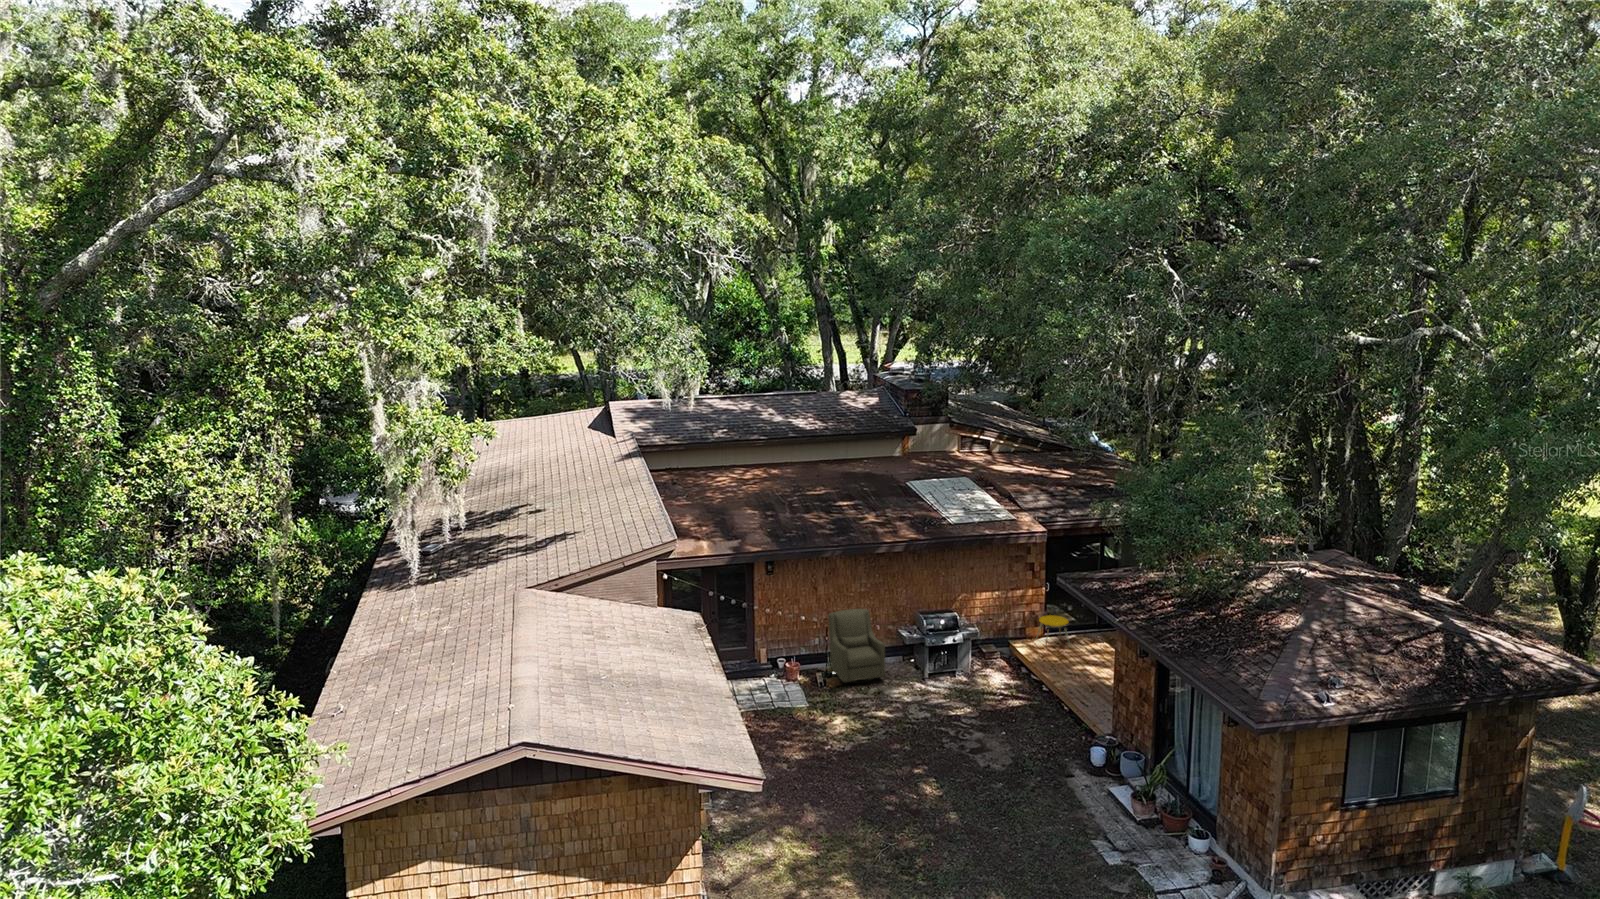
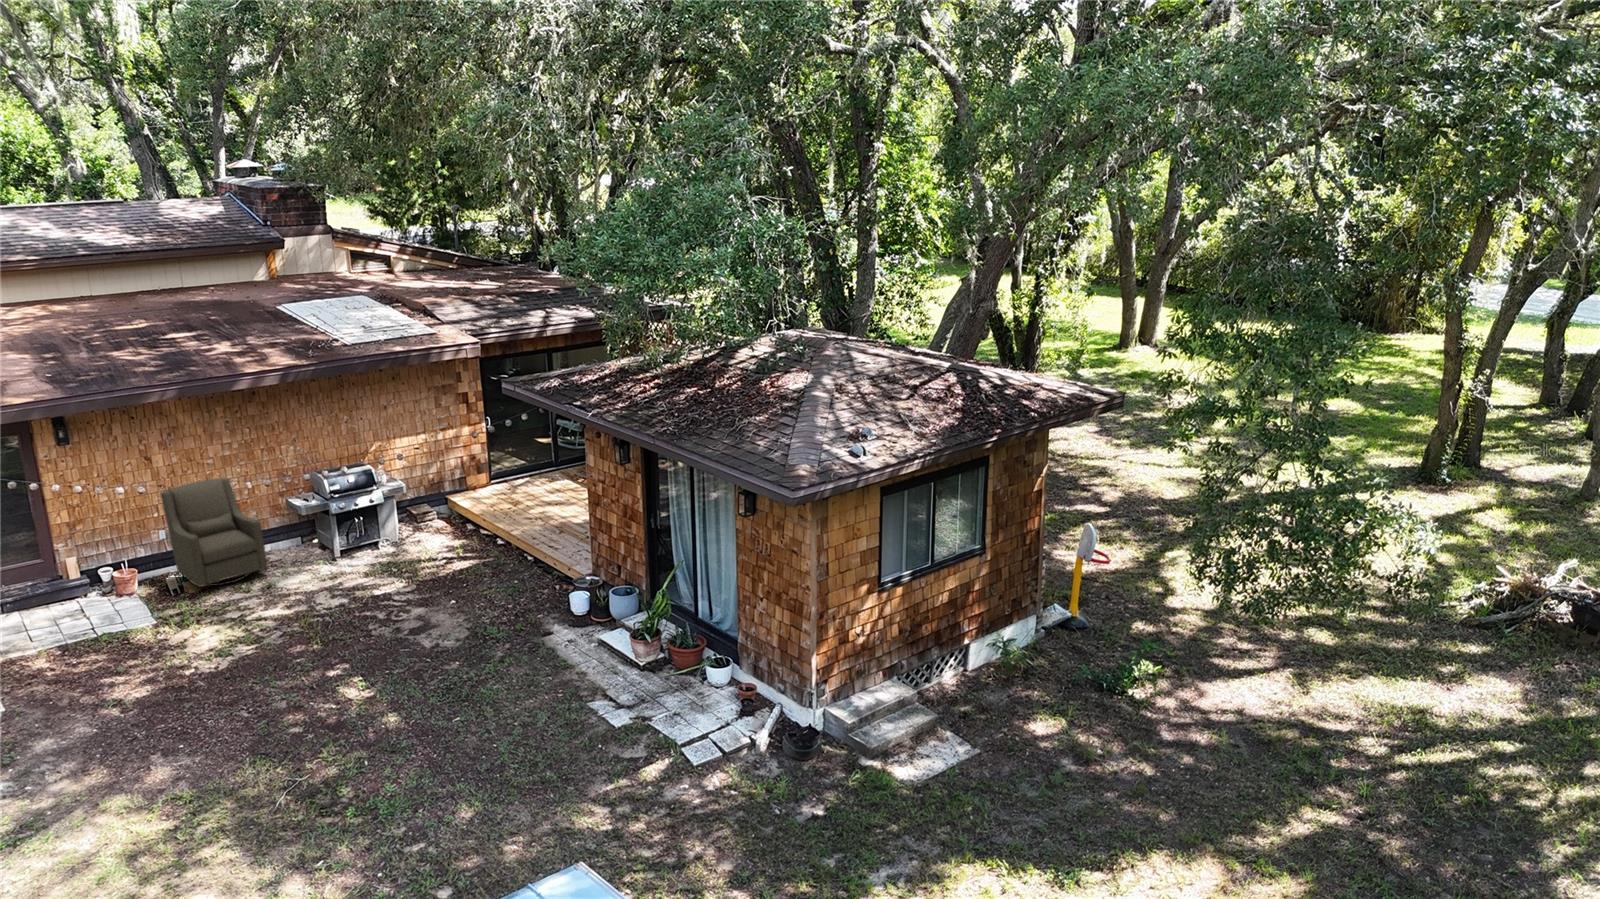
stool: present [1037,615,1070,648] -> none [481,455,528,499]

